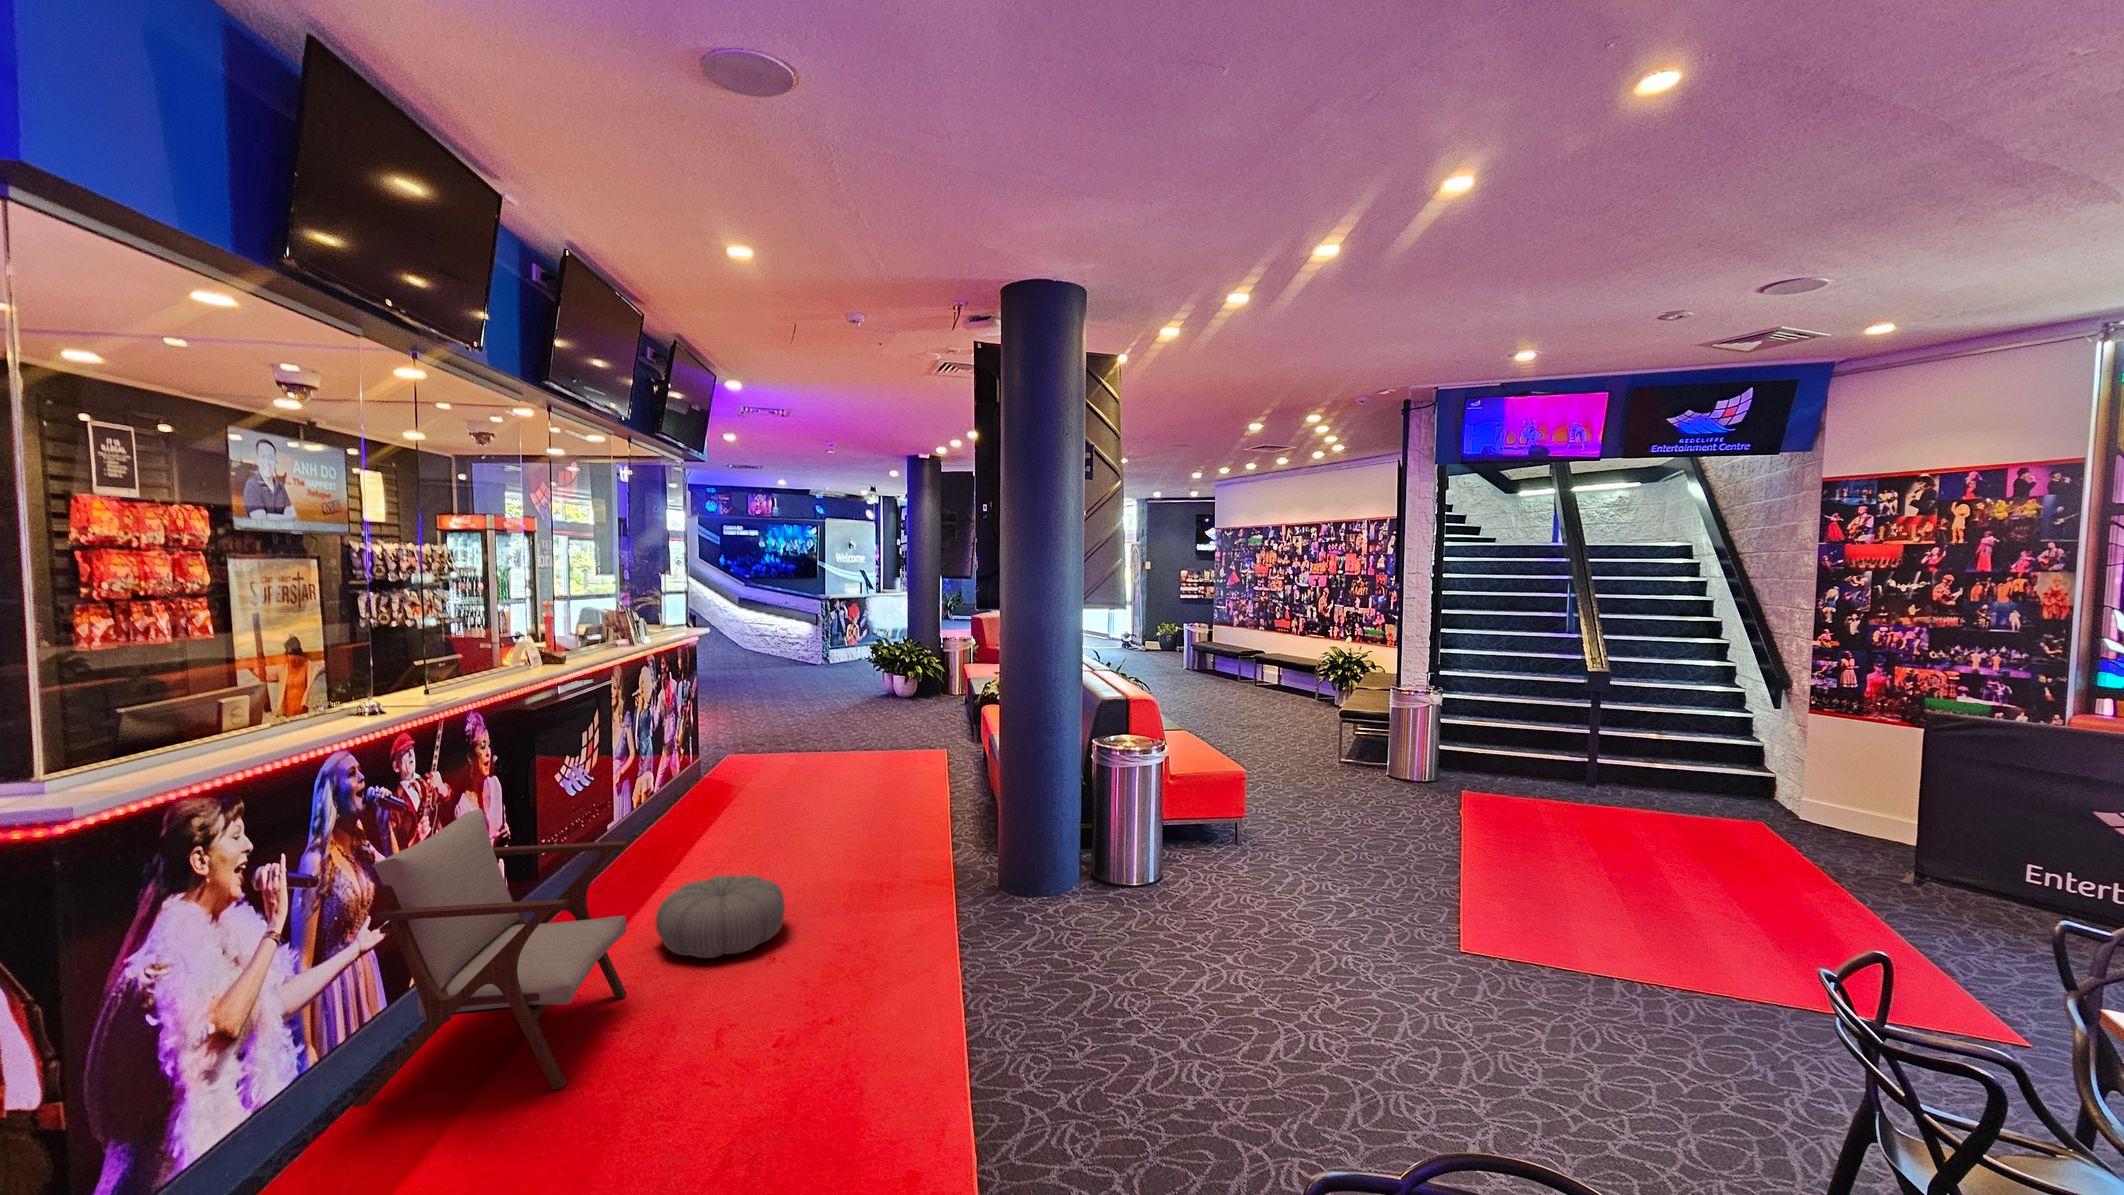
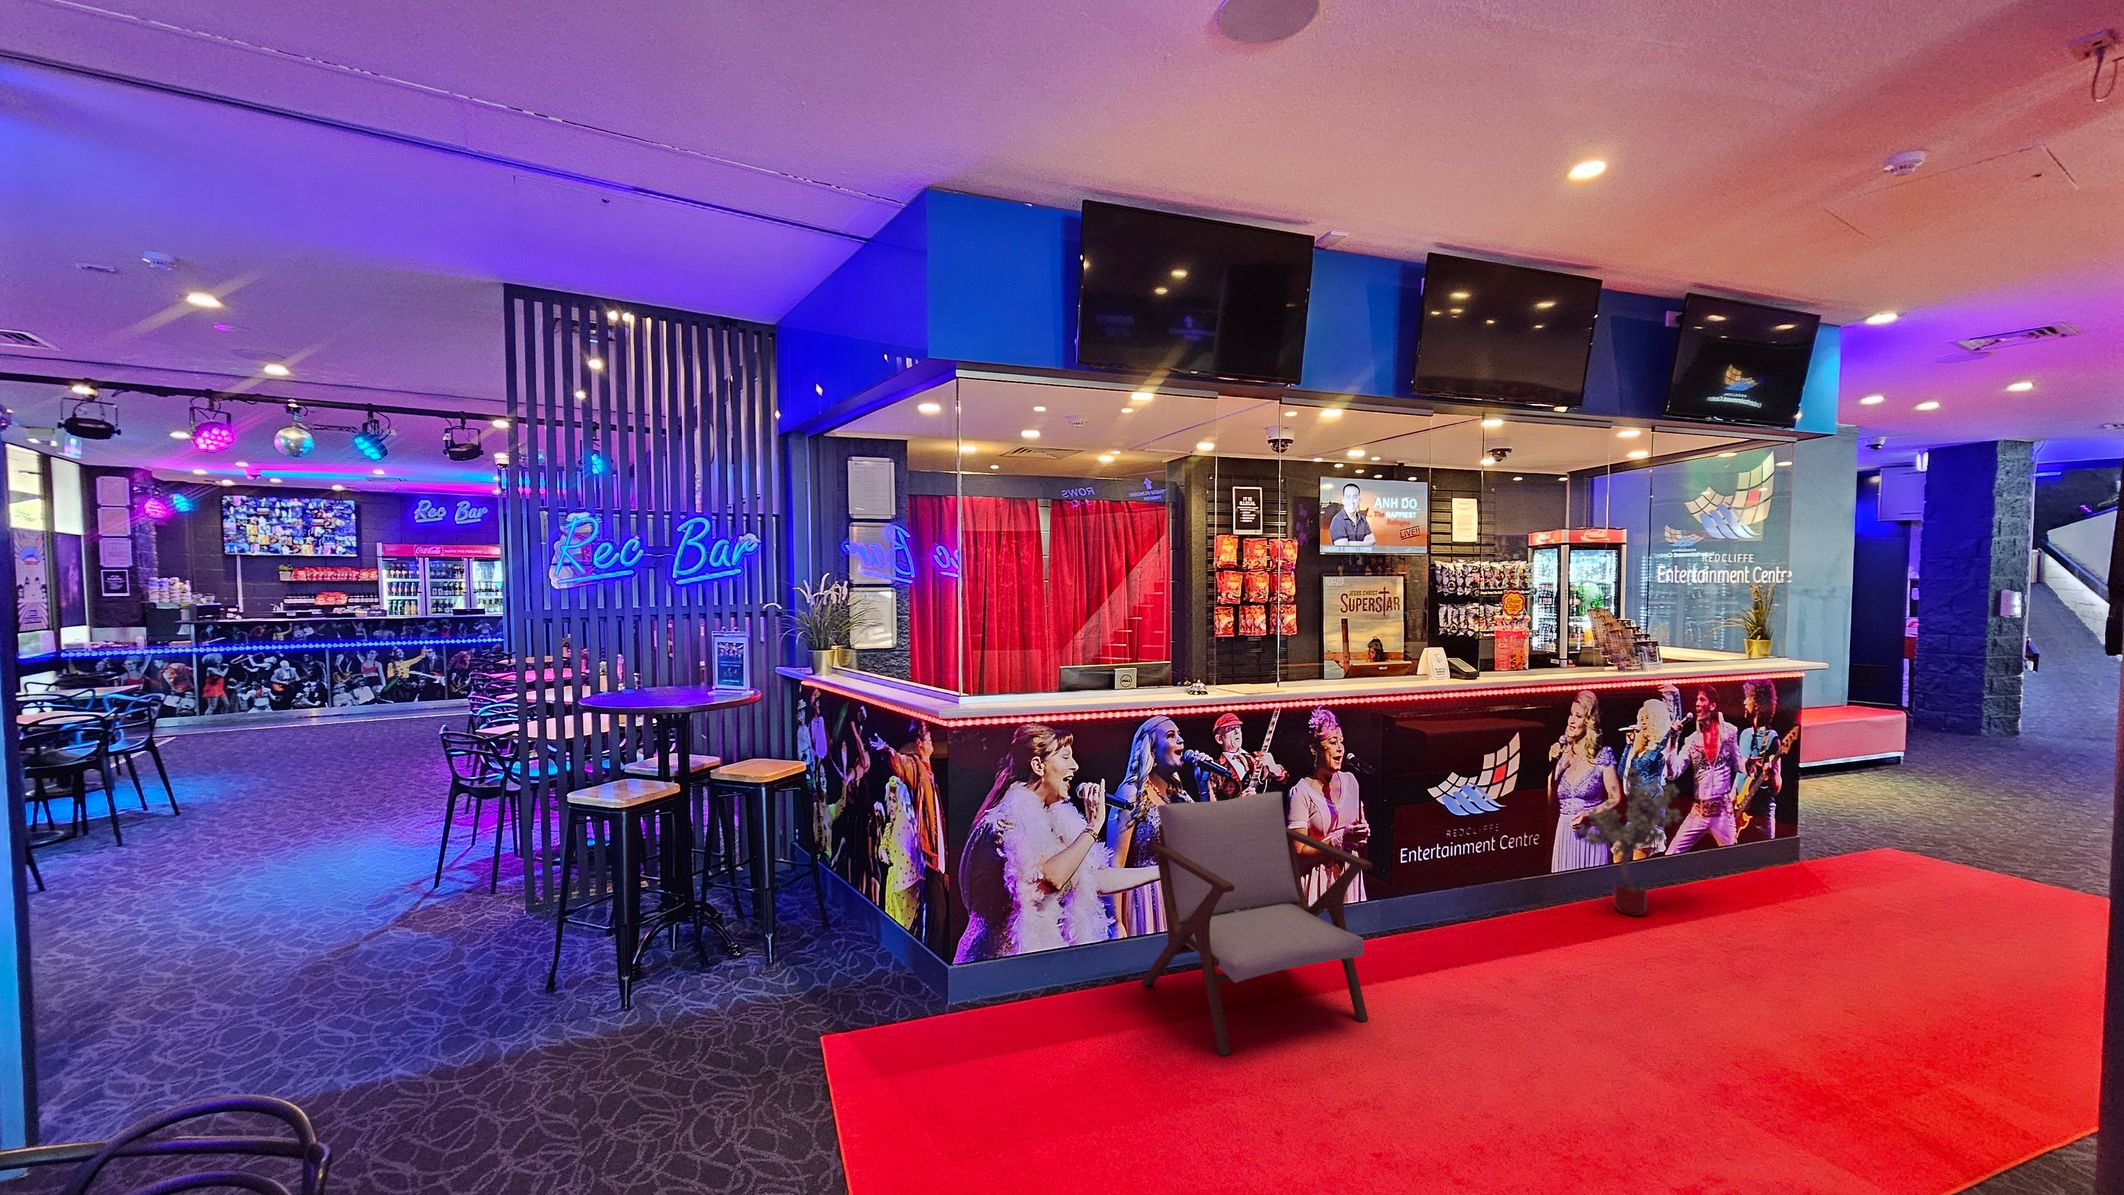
potted tree: none [629,722,698,846] -> present [1579,768,1681,916]
pouf: present [656,875,785,958] -> none [1439,946,1605,1057]

